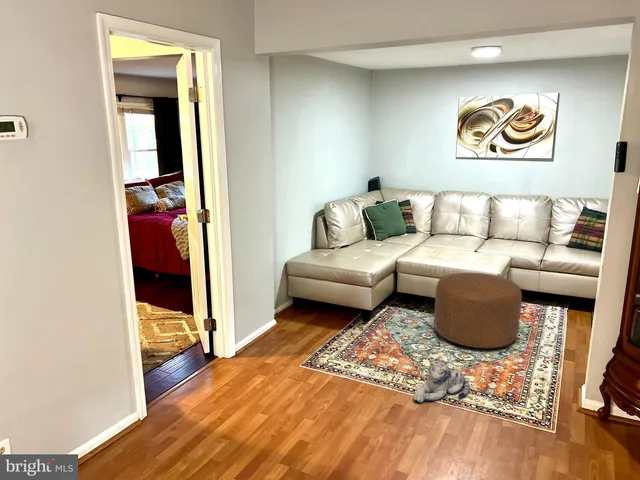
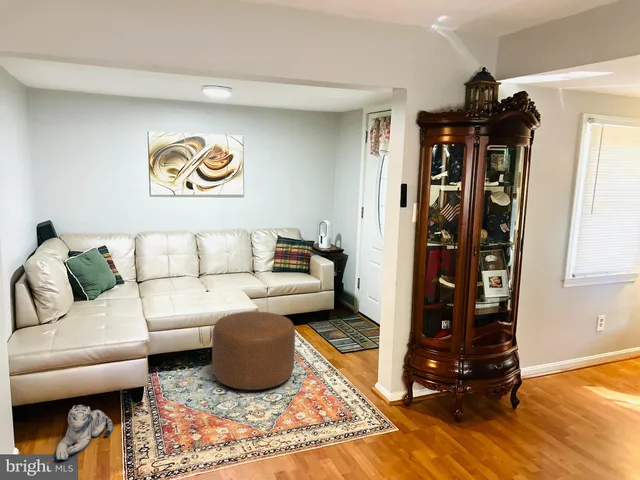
plush toy: present [414,358,470,403] -> present [56,405,113,460]

